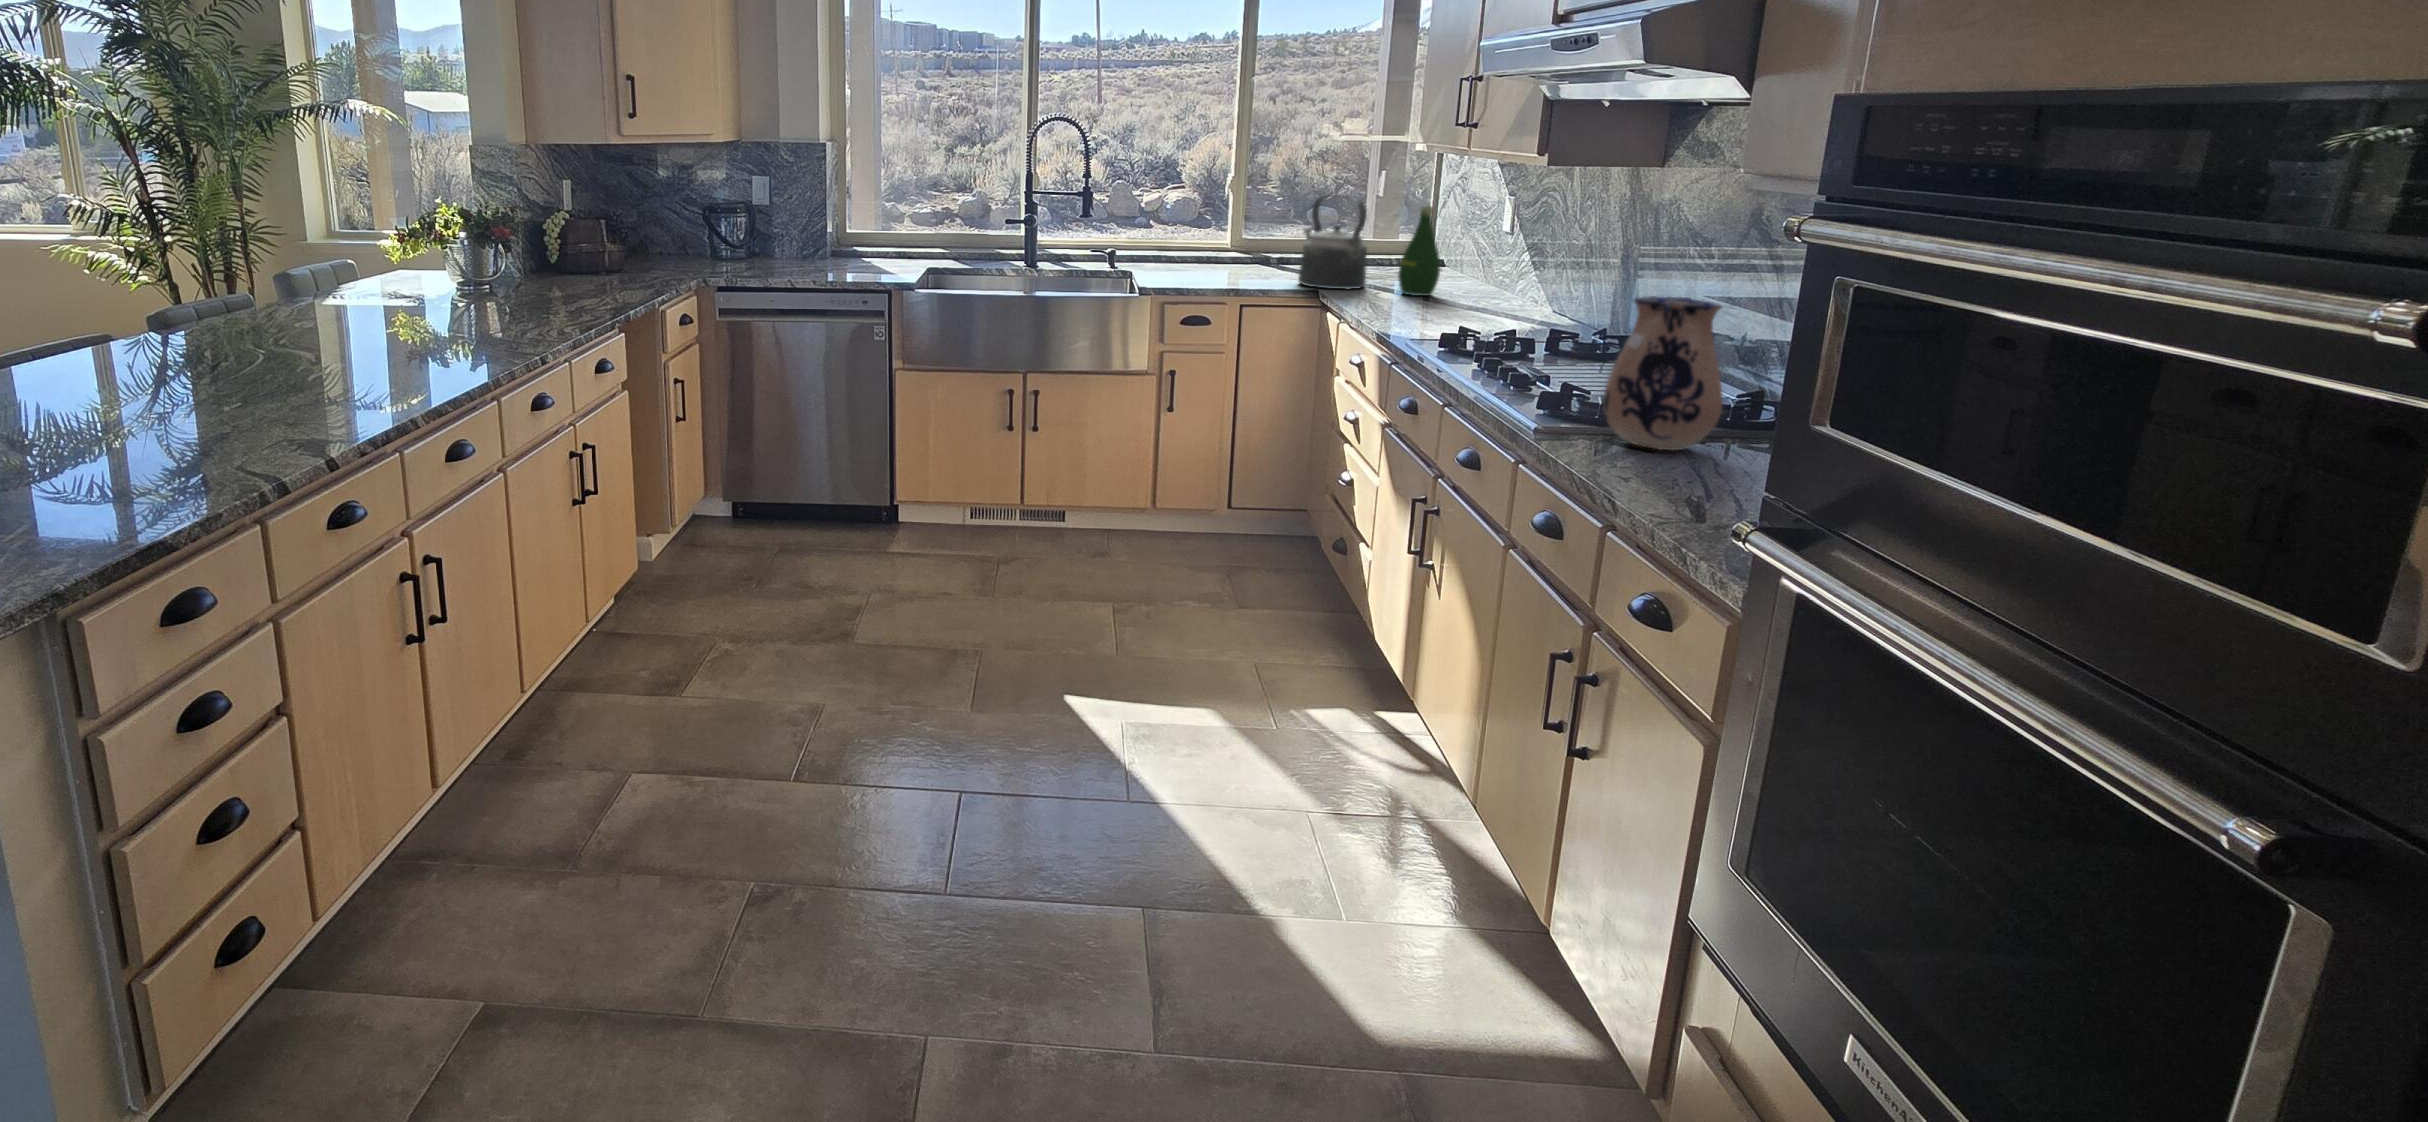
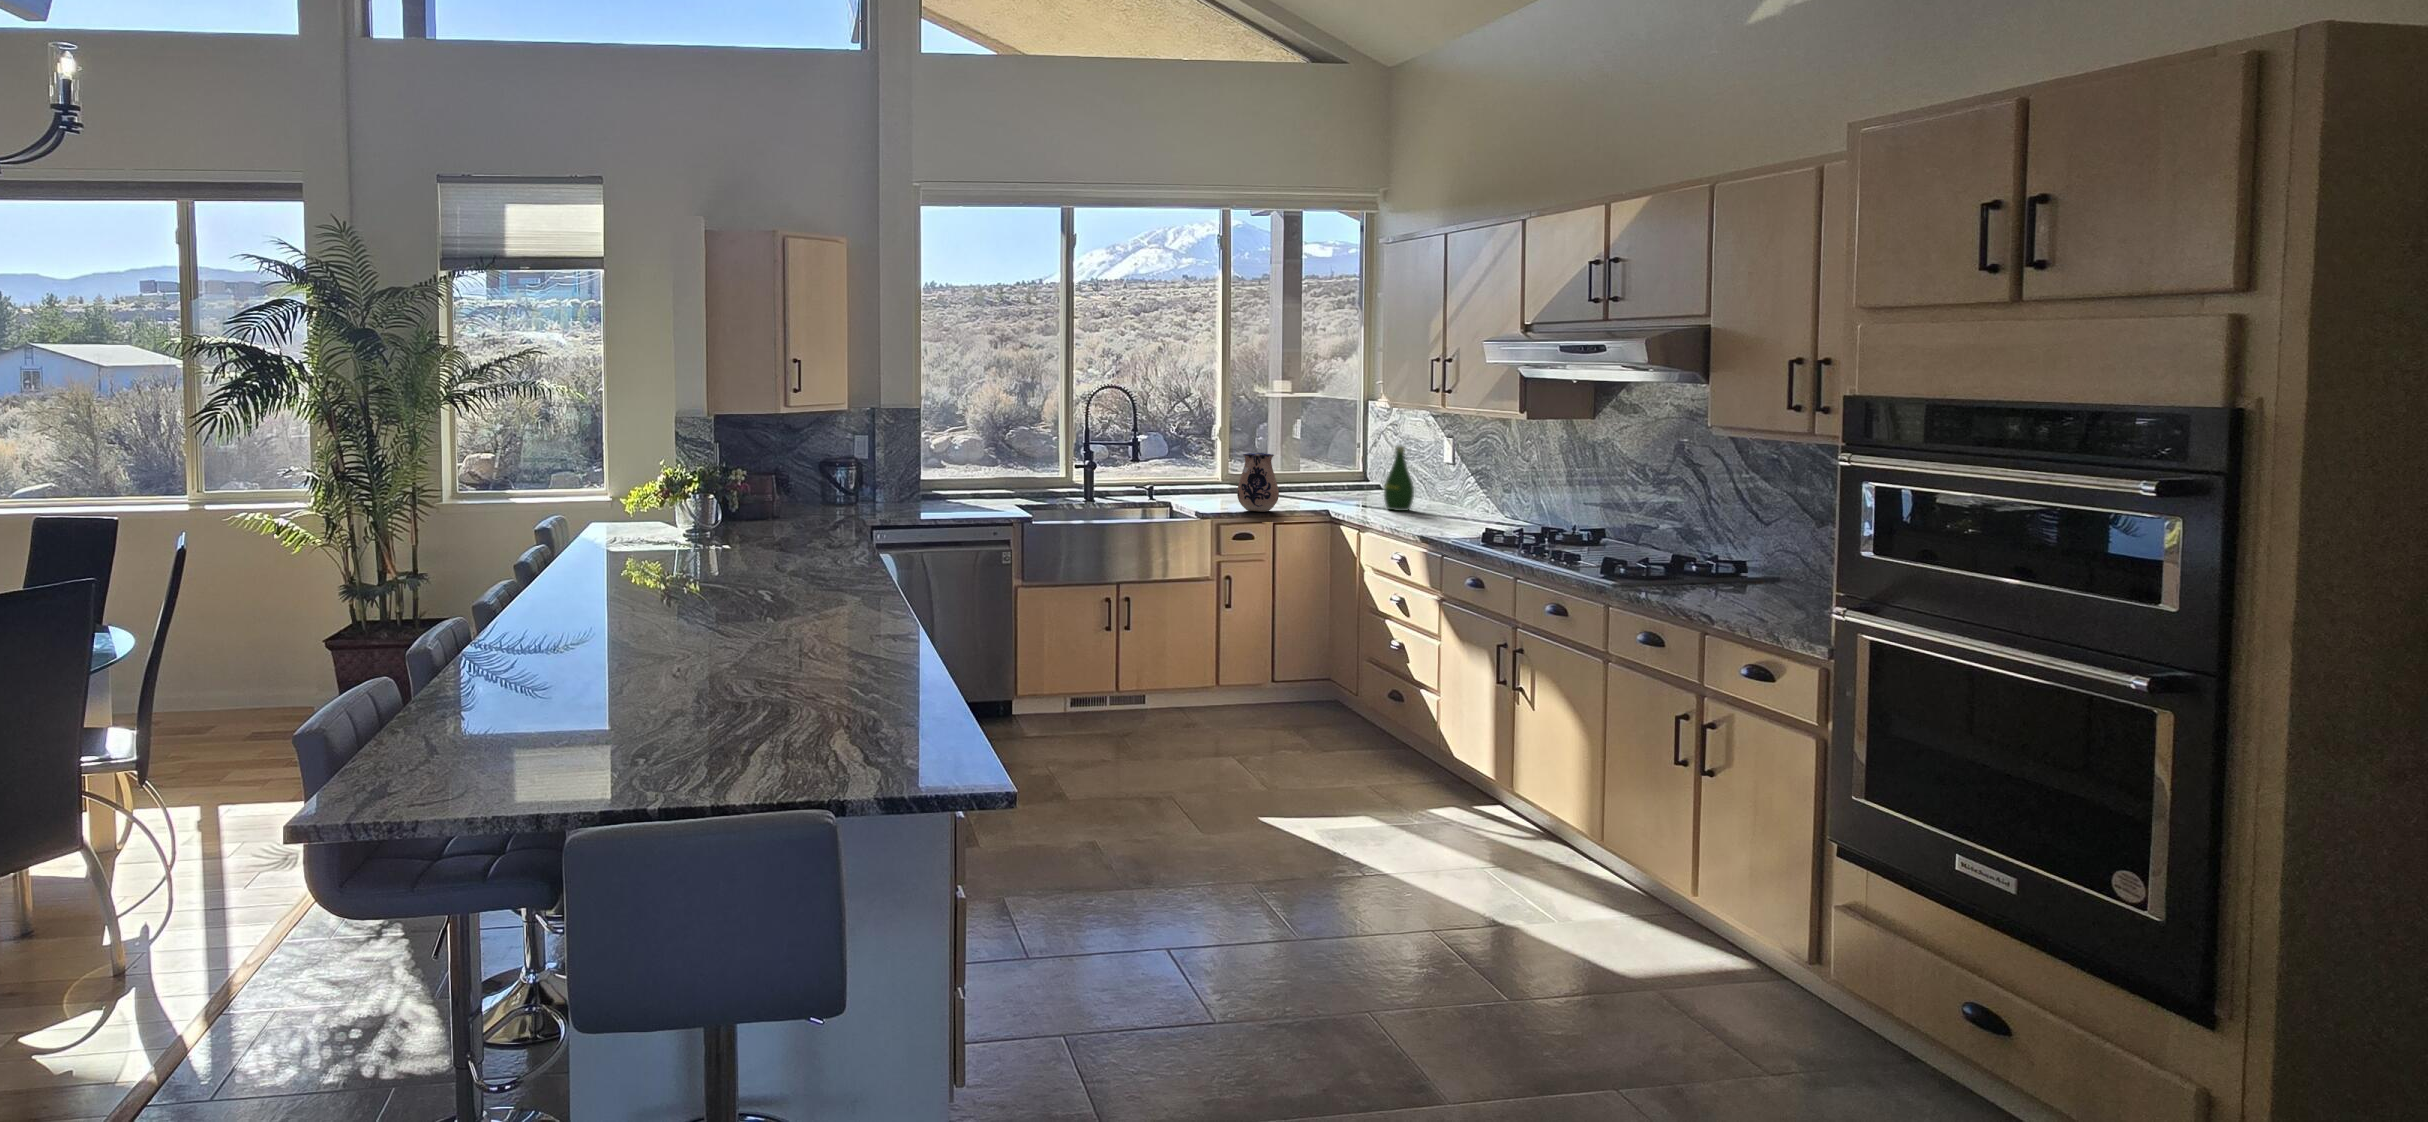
kettle: present [1298,195,1367,289] -> none [1299,439,1356,508]
ceramic pitcher: present [1603,296,1722,450] -> present [1237,453,1279,512]

